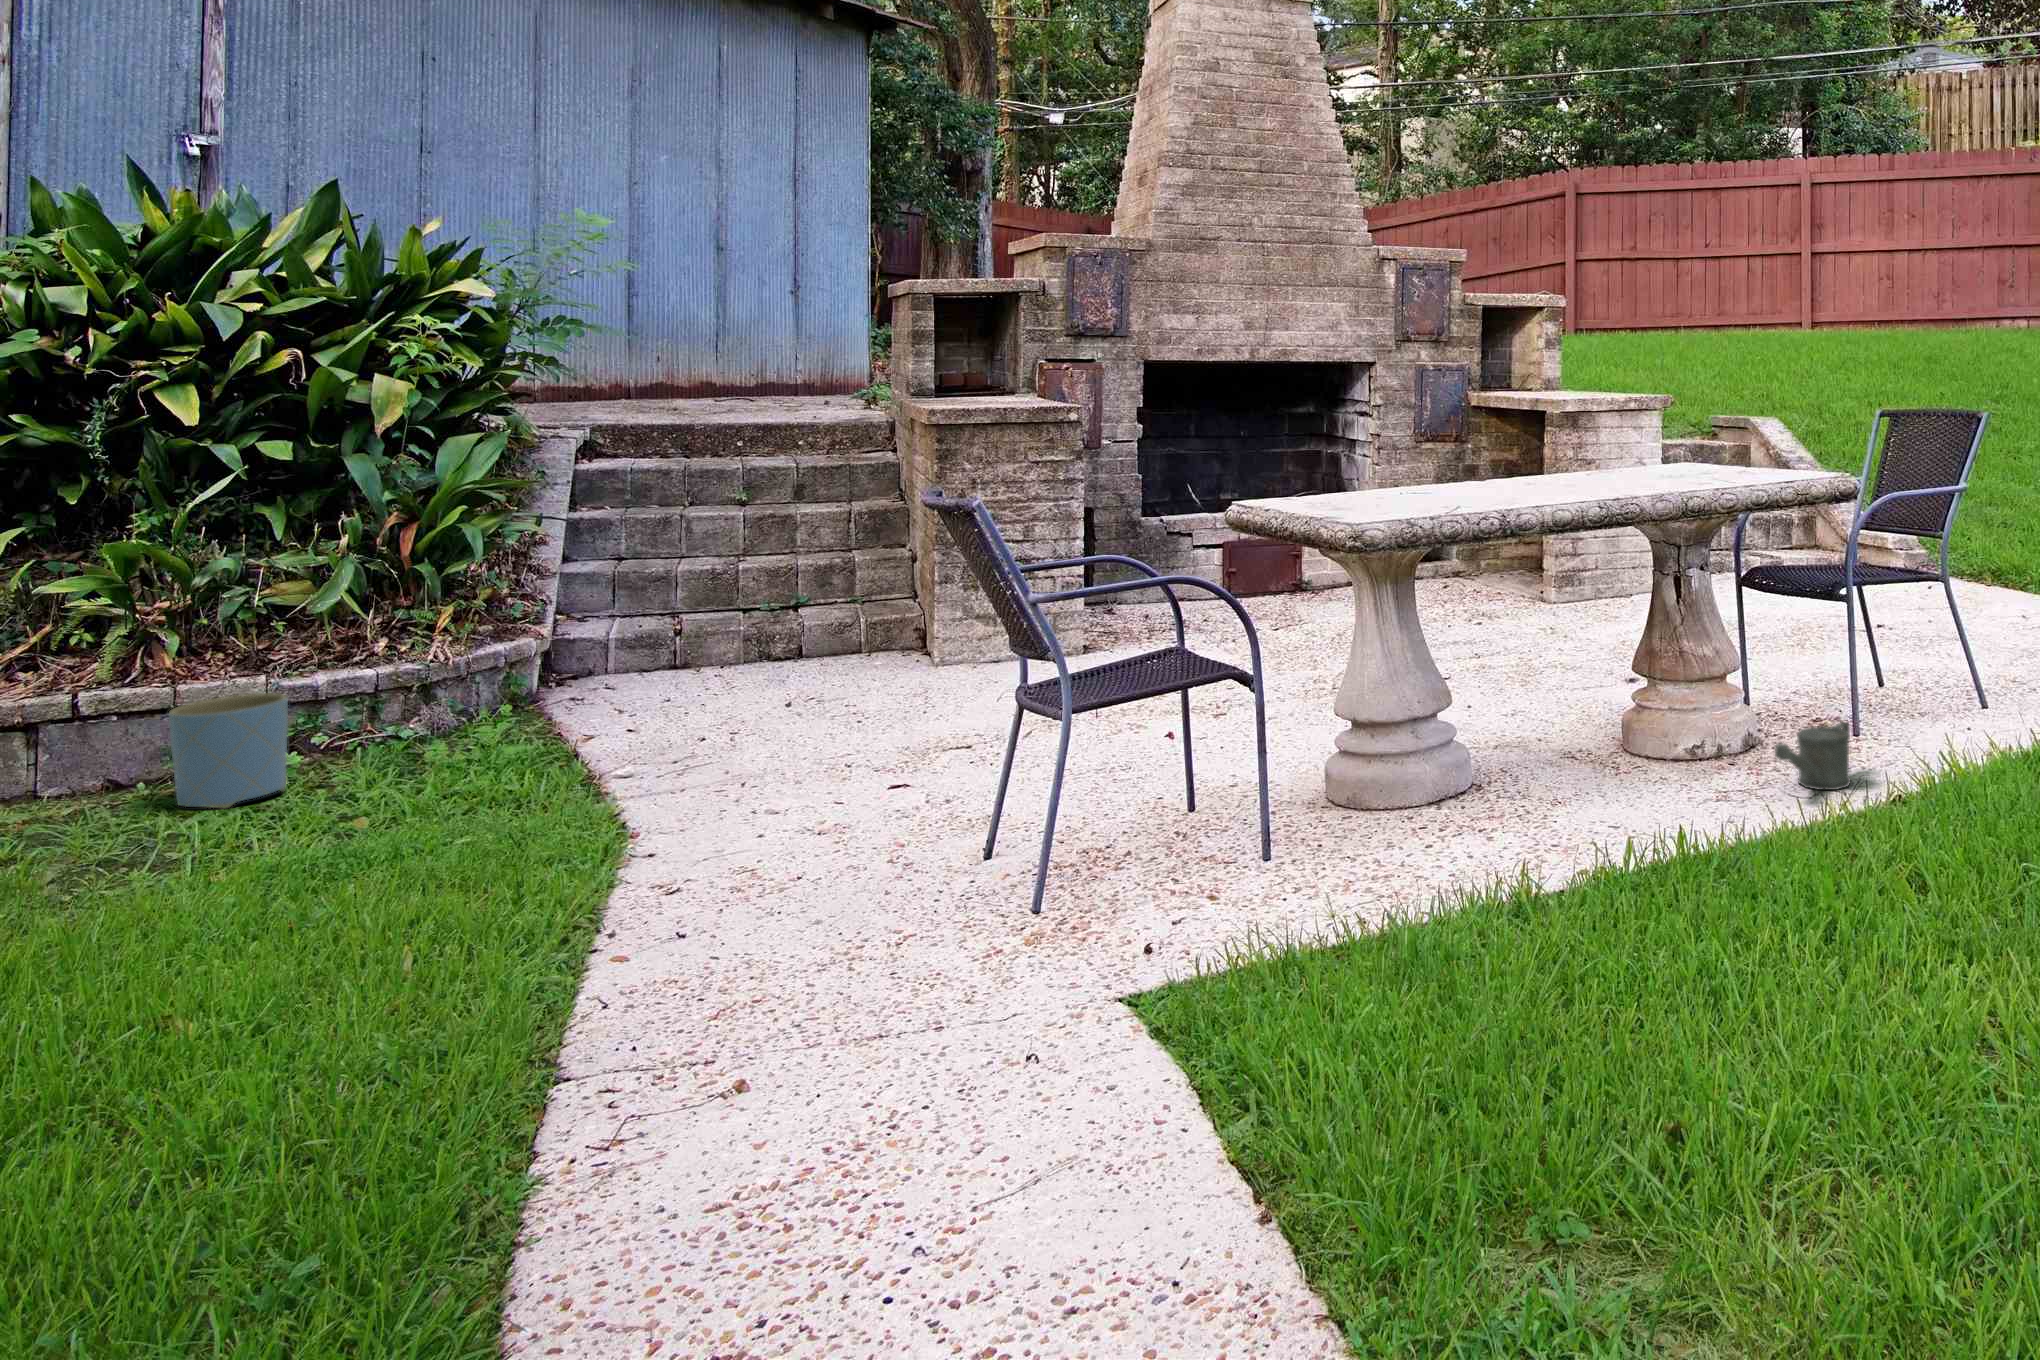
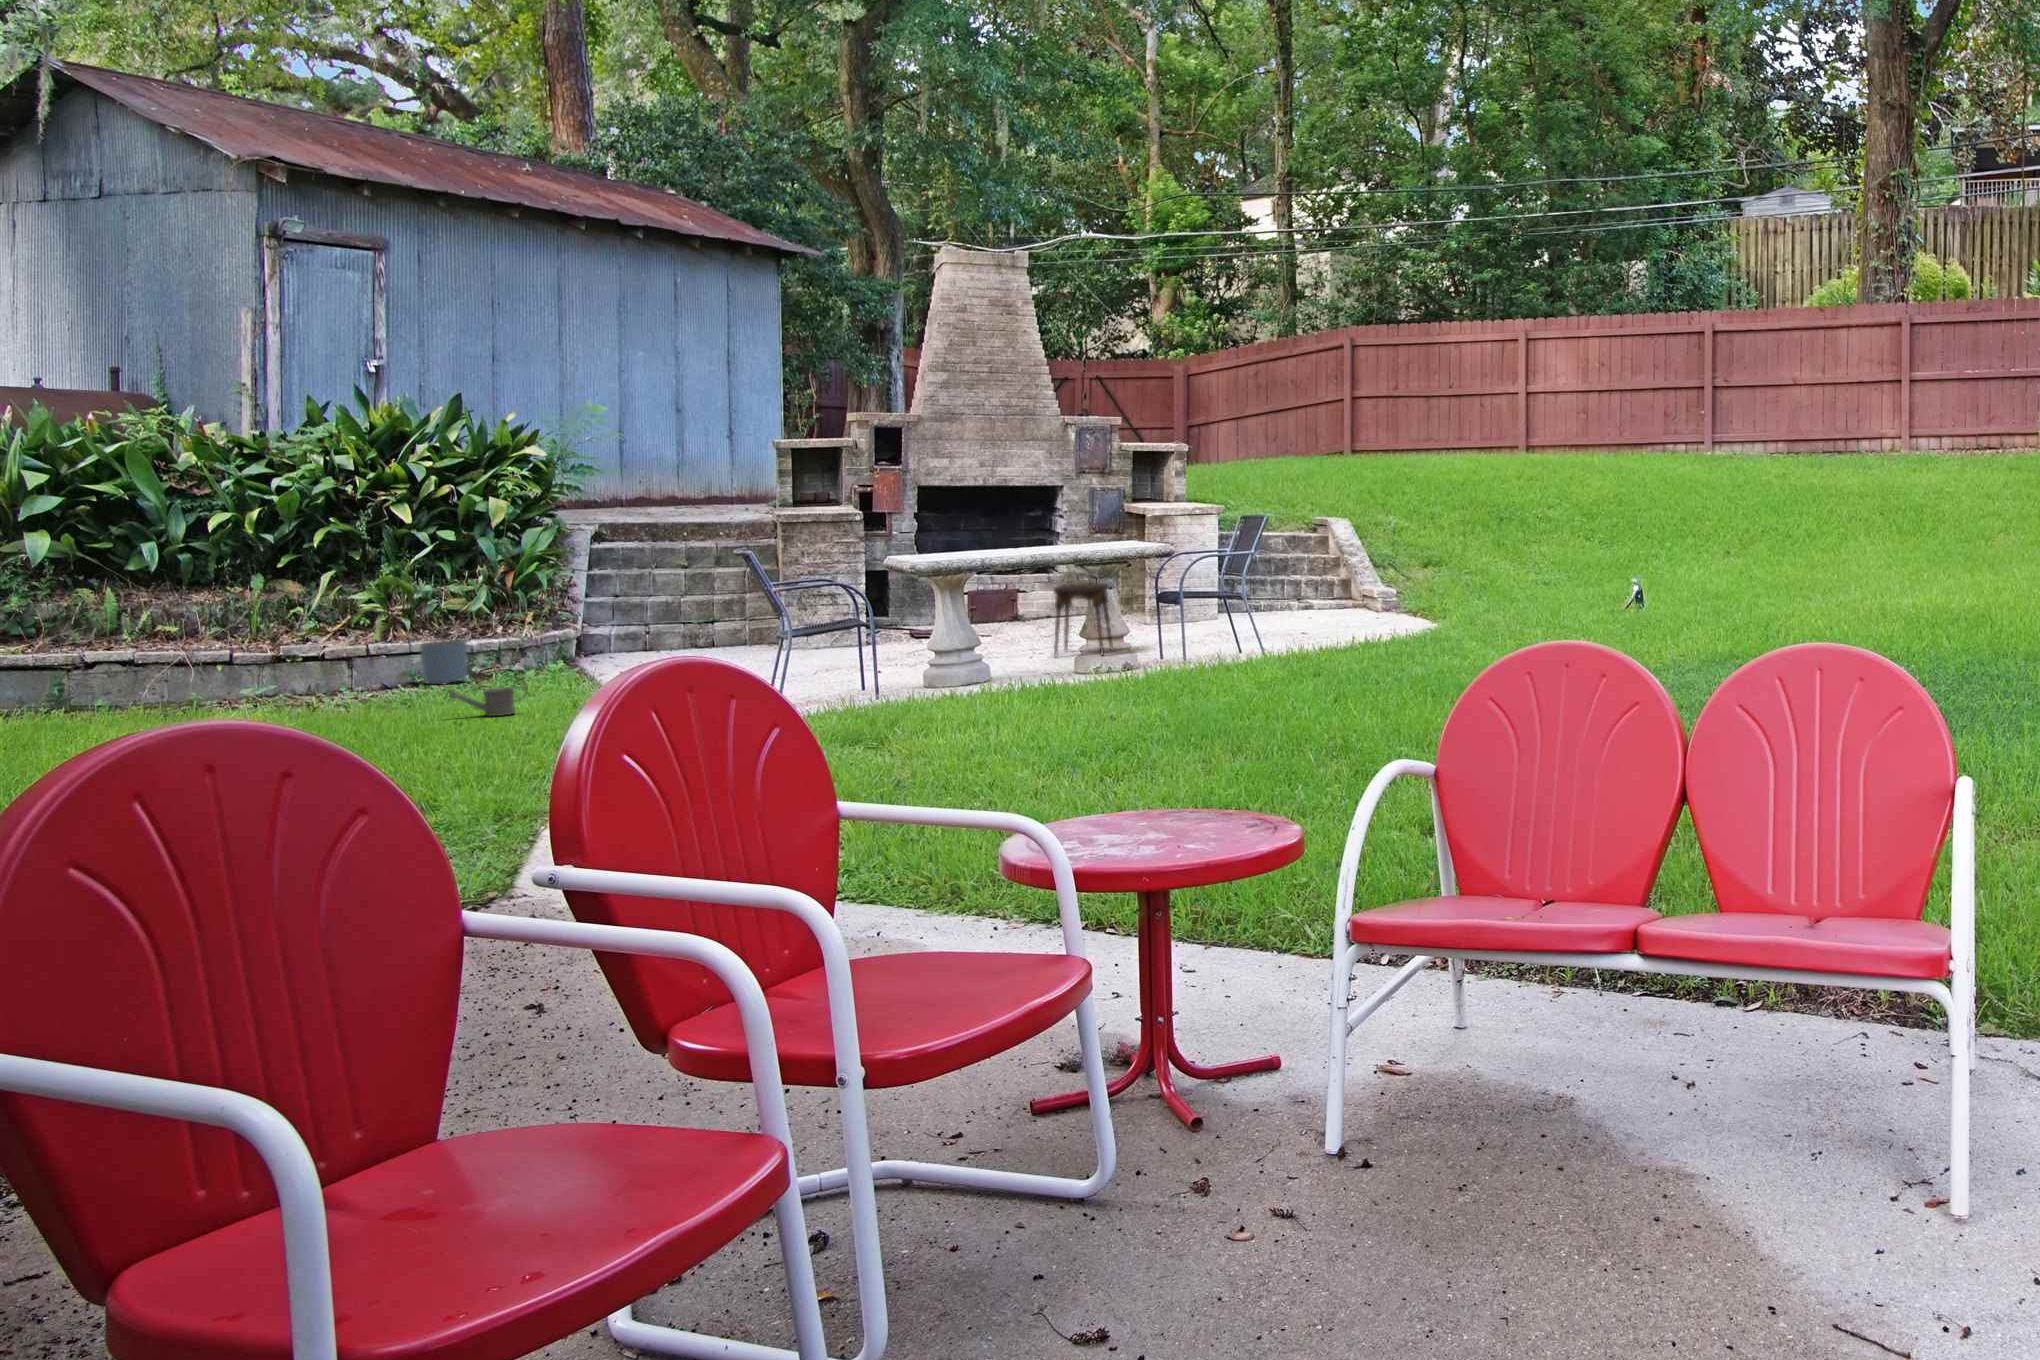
stool: none [1492,534,1595,683] -> present [1053,583,1113,656]
watering can: present [1775,722,1851,790] -> present [449,687,528,716]

